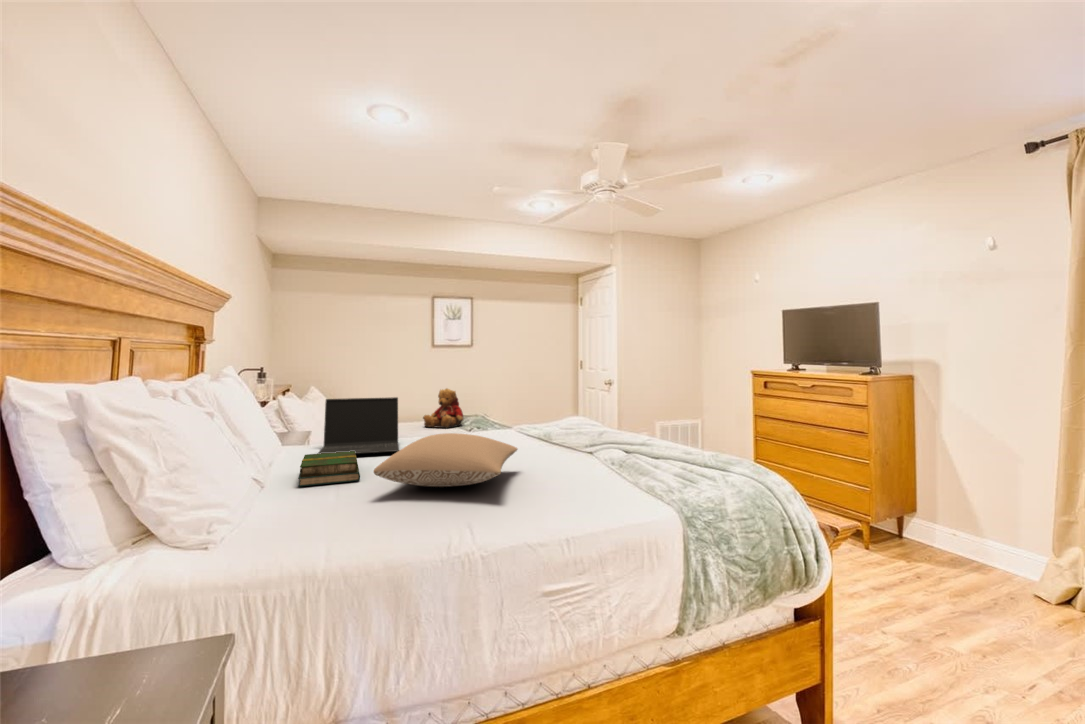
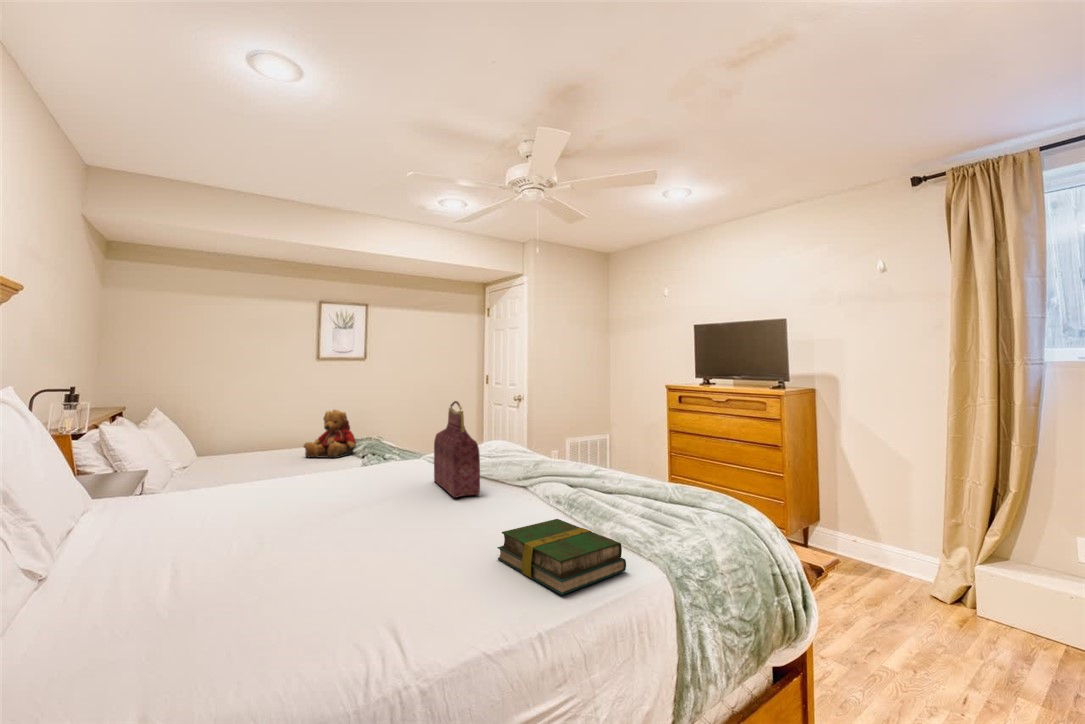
handbag: none [517,378,550,456] -> present [434,401,480,497]
laptop: present [318,397,399,454] -> none [148,428,277,518]
pillow: present [374,433,518,487] -> none [243,481,446,562]
book: present [299,451,360,486] -> present [497,519,626,595]

